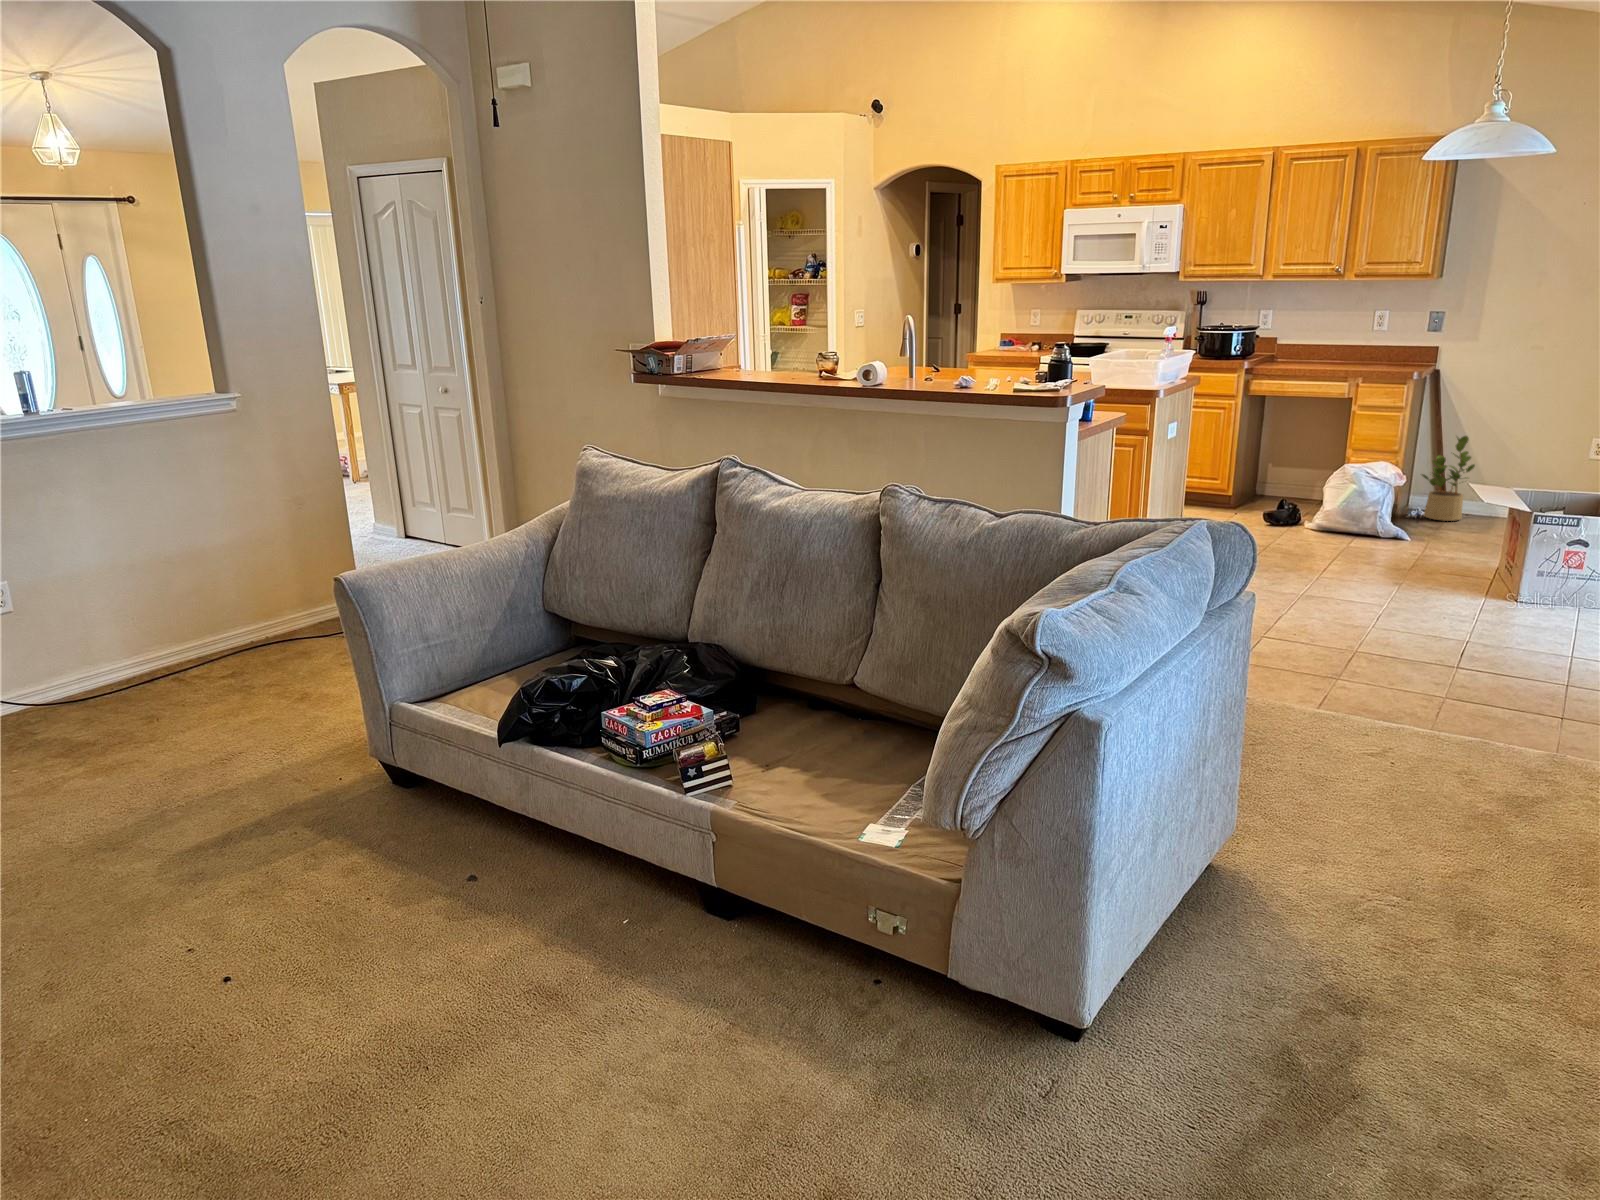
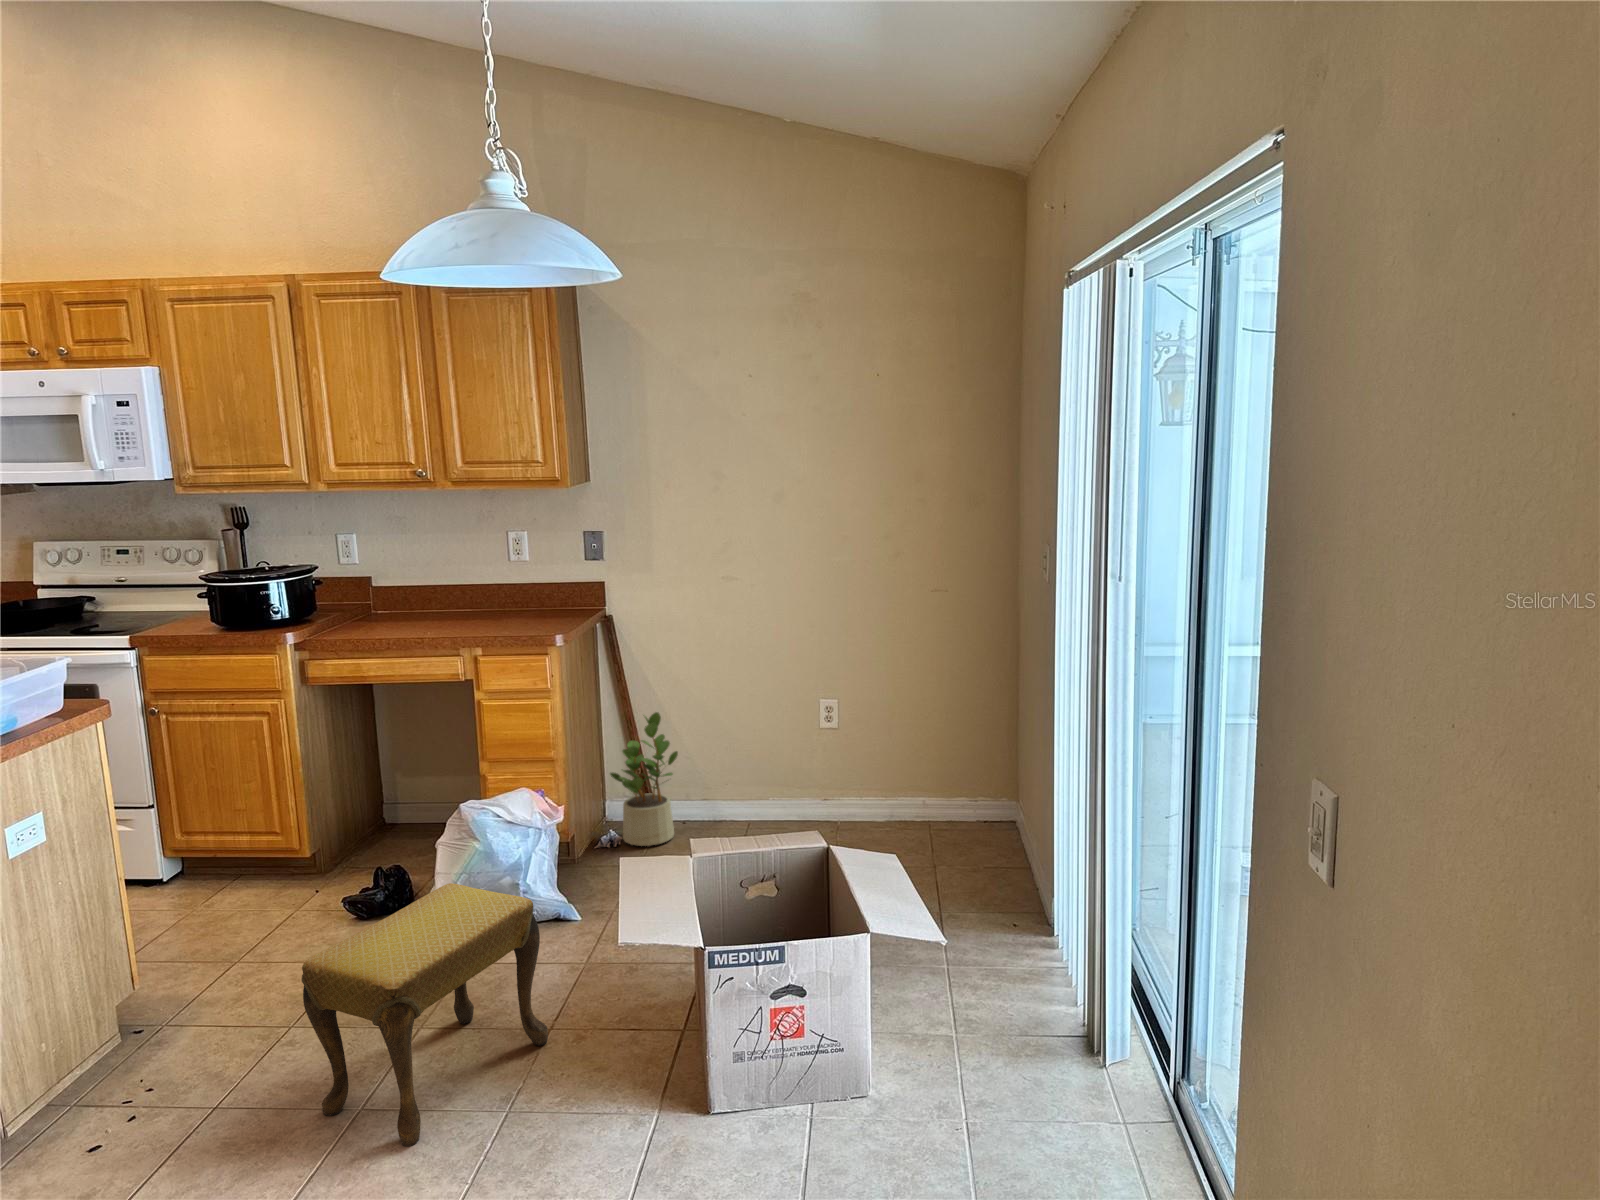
footstool: none [1299,485,1418,586] -> present [301,883,548,1146]

